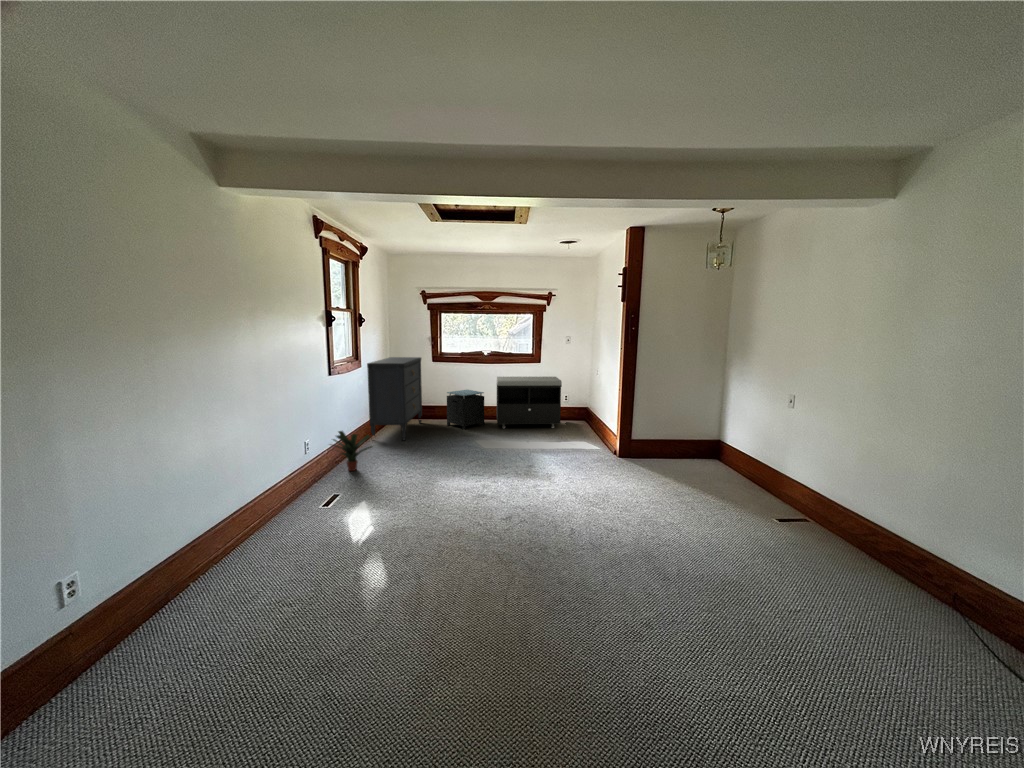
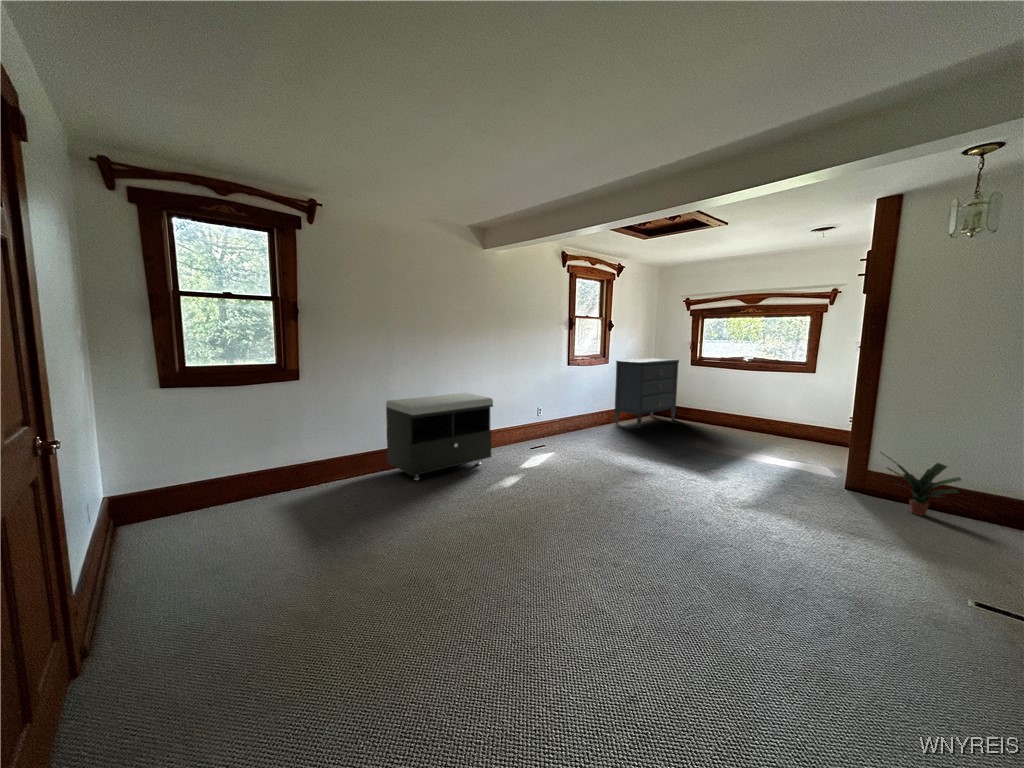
storage bench: present [497,376,562,428] -> present [386,393,493,480]
nightstand: present [447,390,484,429] -> none [695,394,735,432]
potted plant: present [333,431,373,471] -> present [882,453,962,516]

